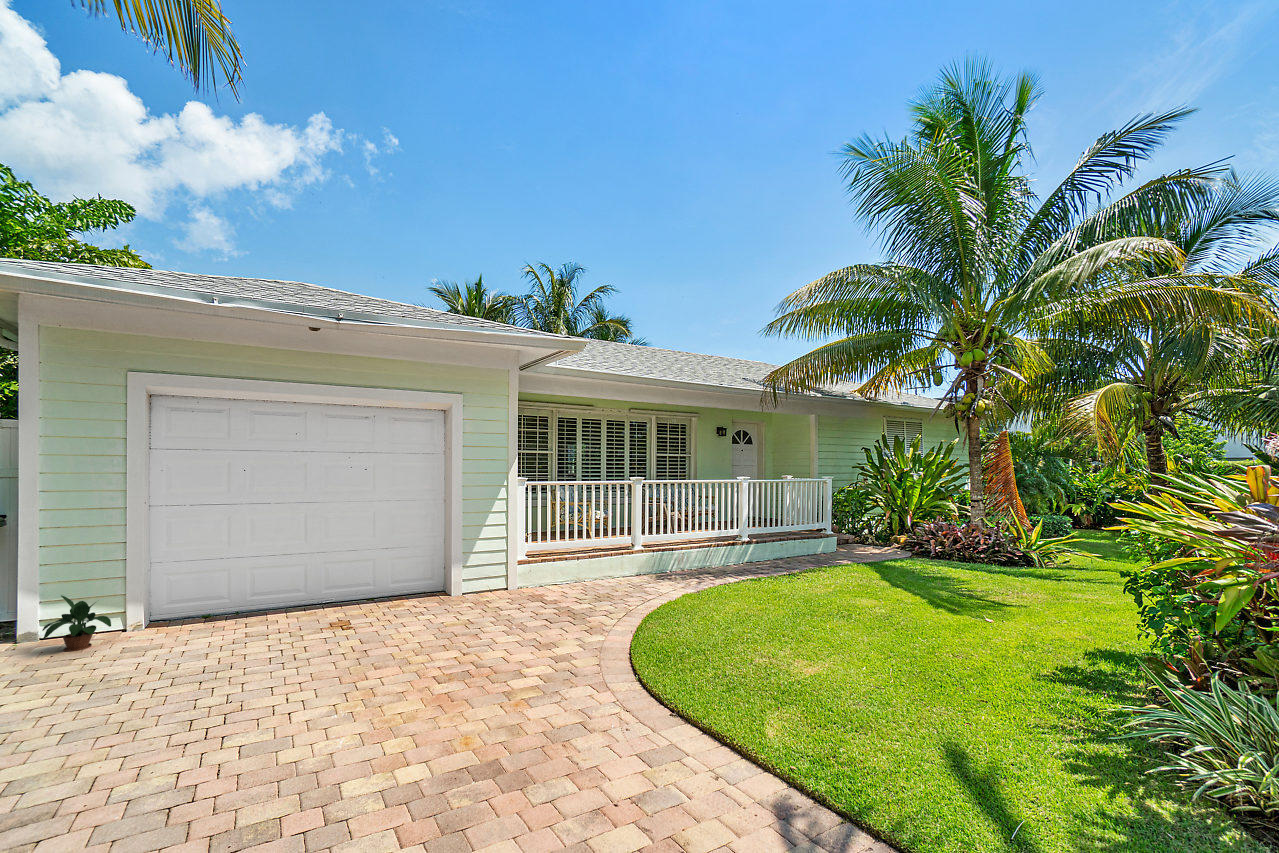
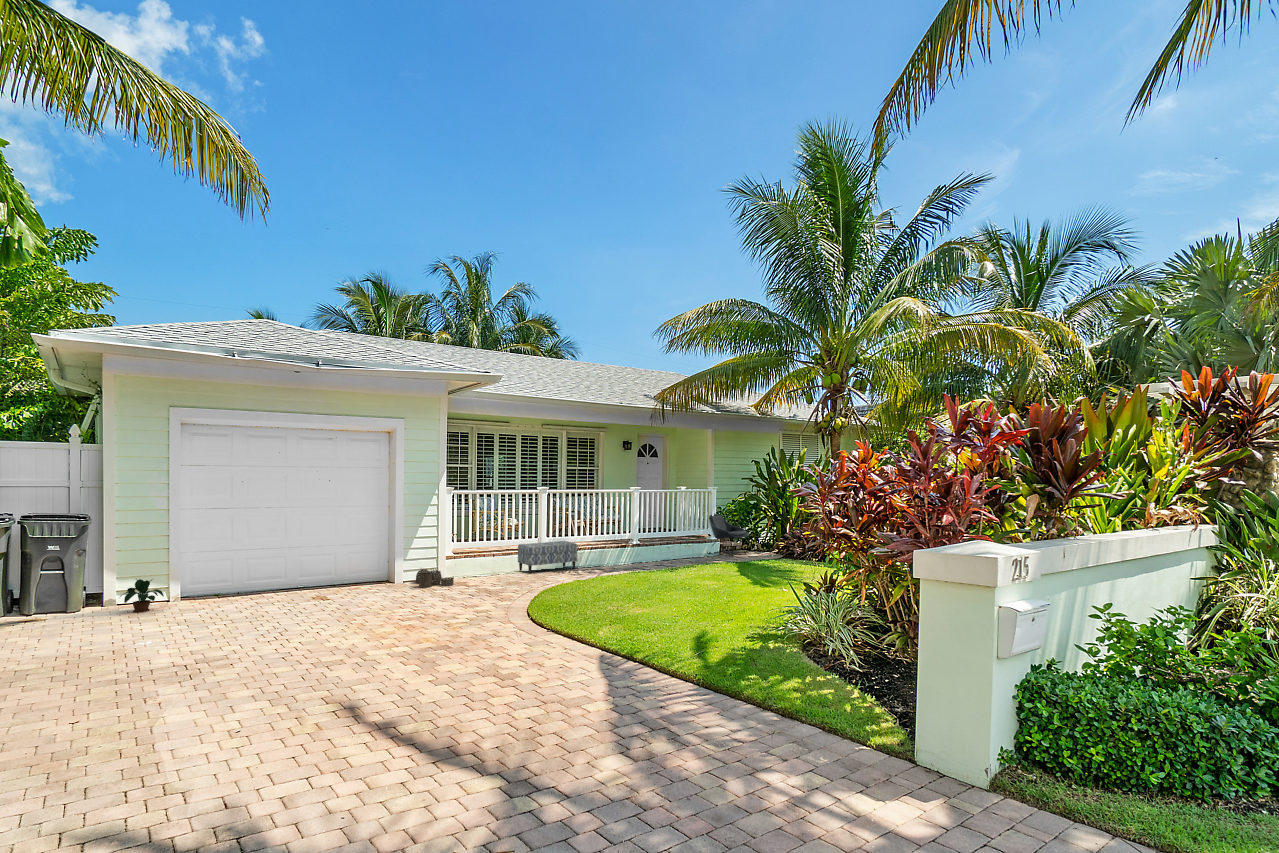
lounge chair: none [826,506,876,558] -> present [709,514,749,556]
bench: none [607,540,680,583] -> present [518,541,577,574]
woven basket: none [478,577,526,606] -> present [416,569,454,588]

